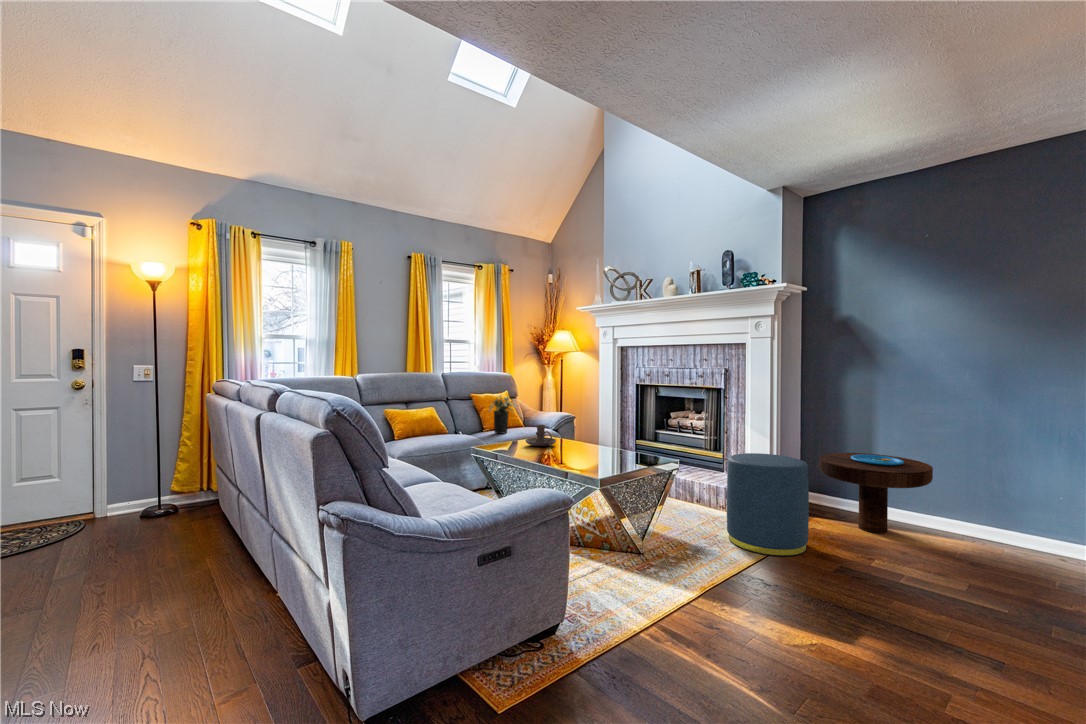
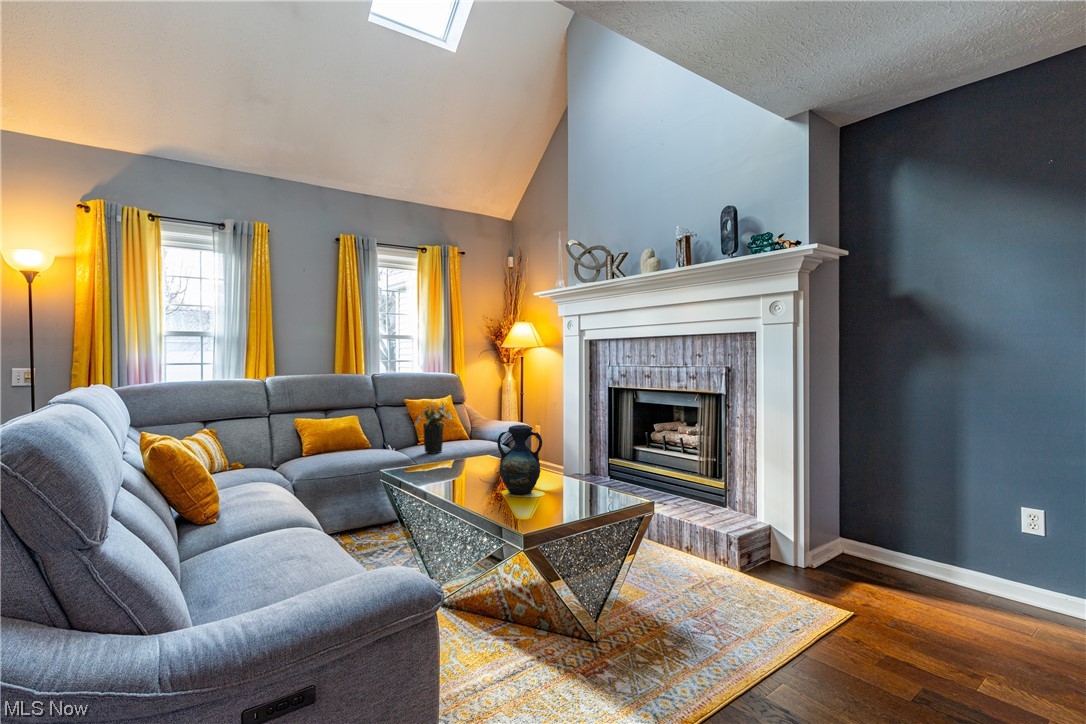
vase: none [565,408,596,454] -> present [497,425,542,494]
candle holder: present [526,425,556,446] -> none [449,447,493,478]
ottoman: present [727,453,809,556] -> none [738,494,870,673]
side table: present [819,453,933,533] -> none [867,485,1051,612]

